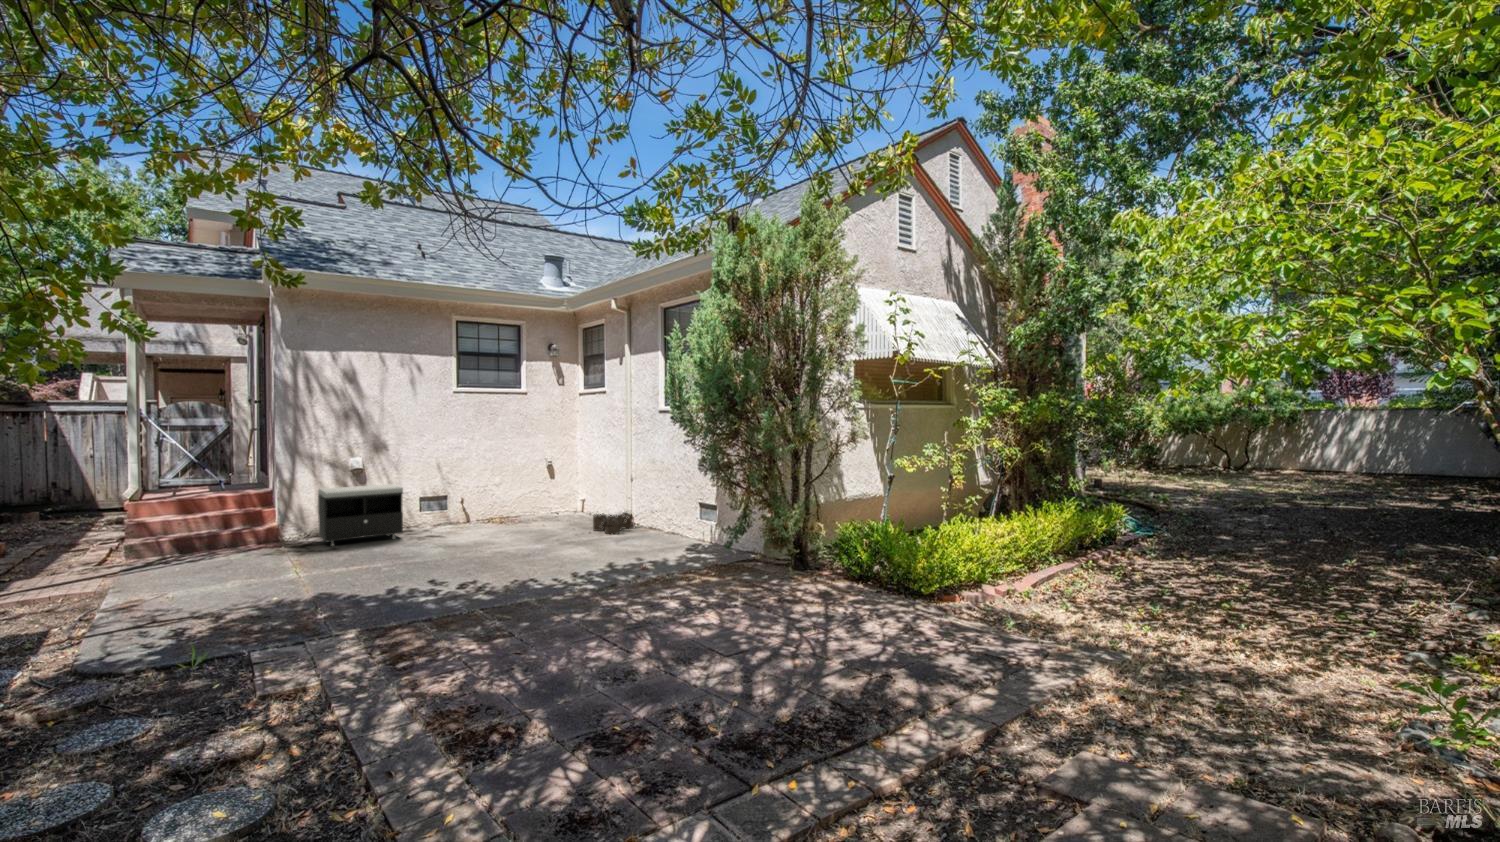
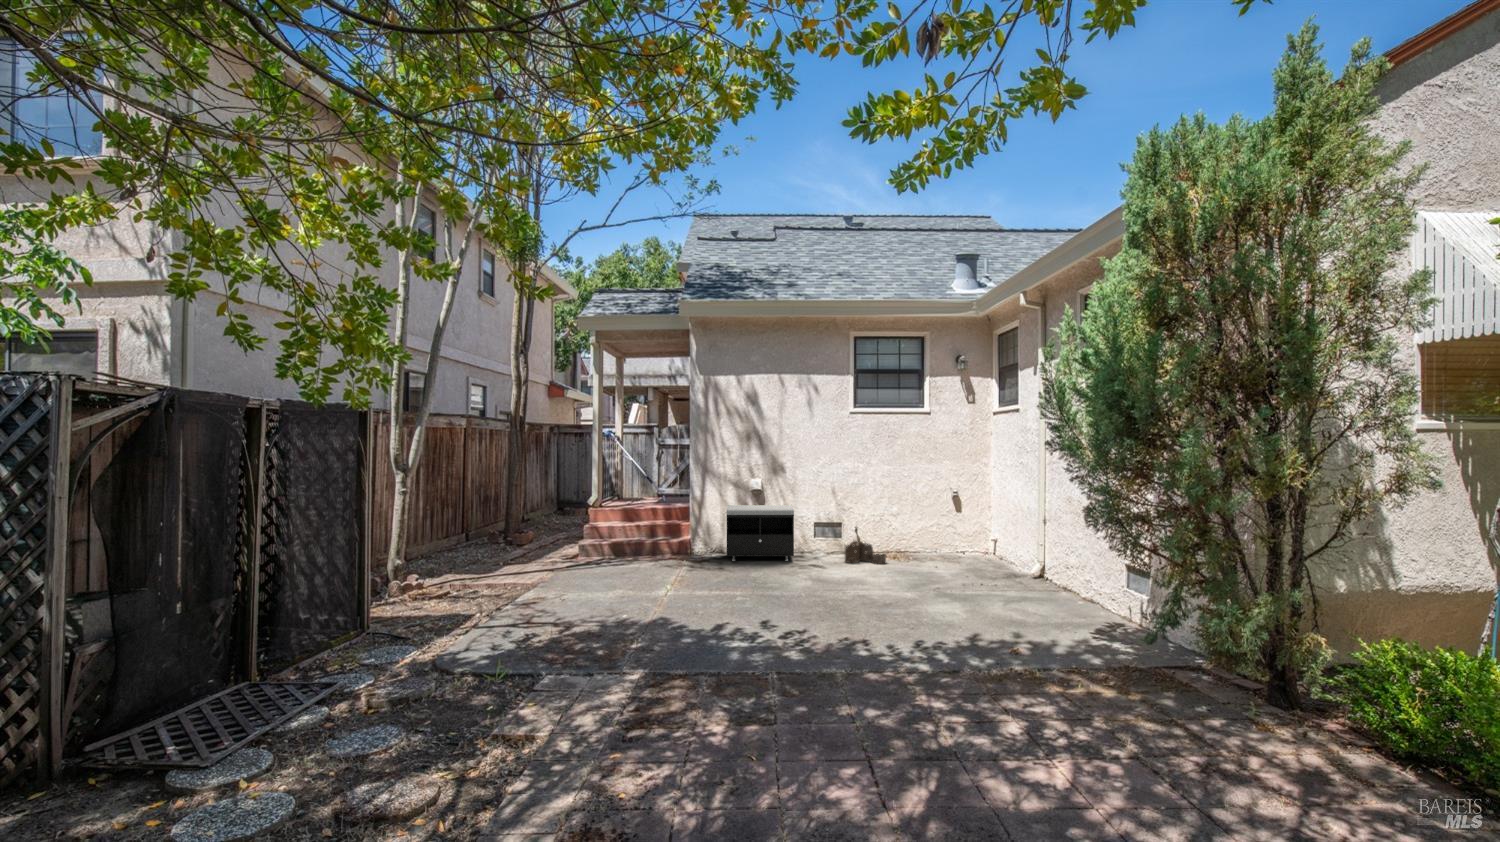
woven basket: present [593,512,634,534] -> present [845,541,886,564]

